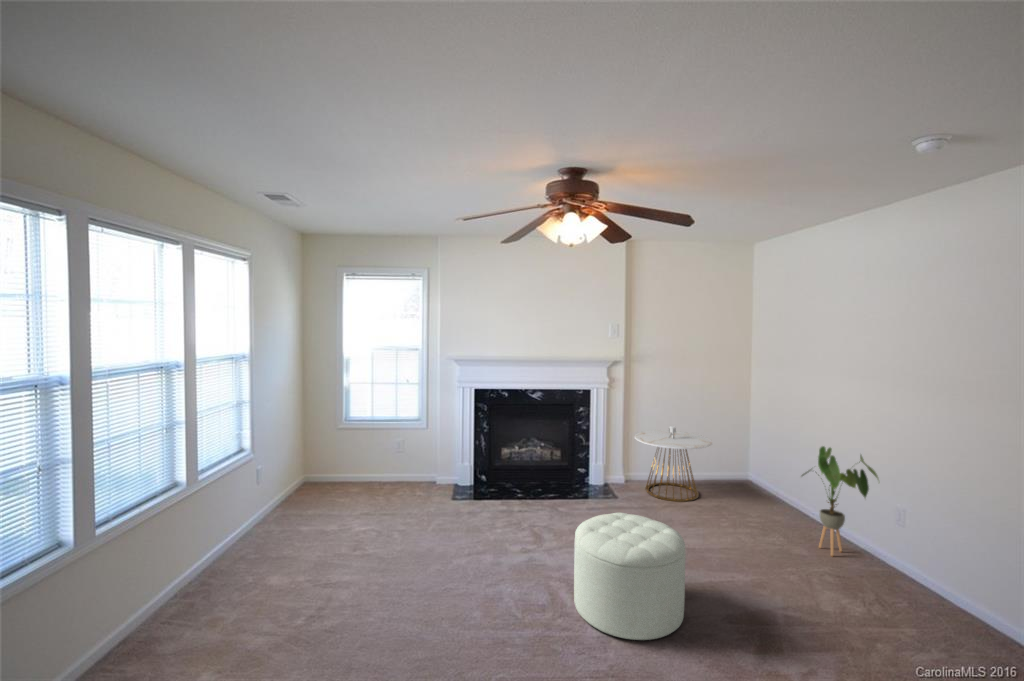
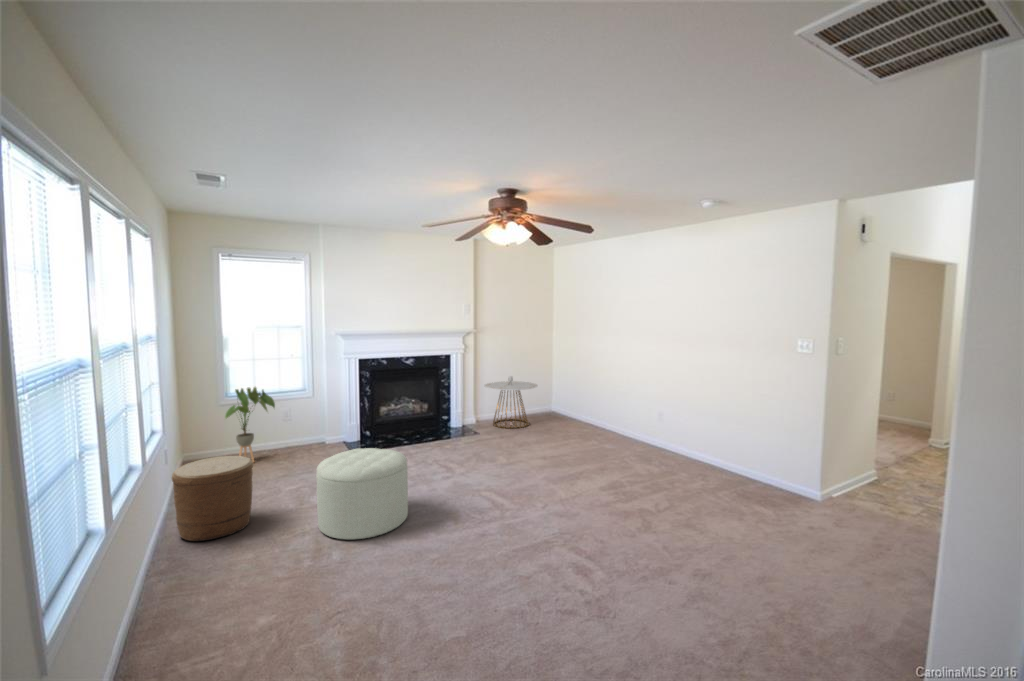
house plant: present [802,446,878,556] -> present [225,387,275,463]
woven basket: none [202,493,285,587] -> present [172,456,253,541]
ottoman: present [574,513,686,641] -> present [316,448,408,540]

